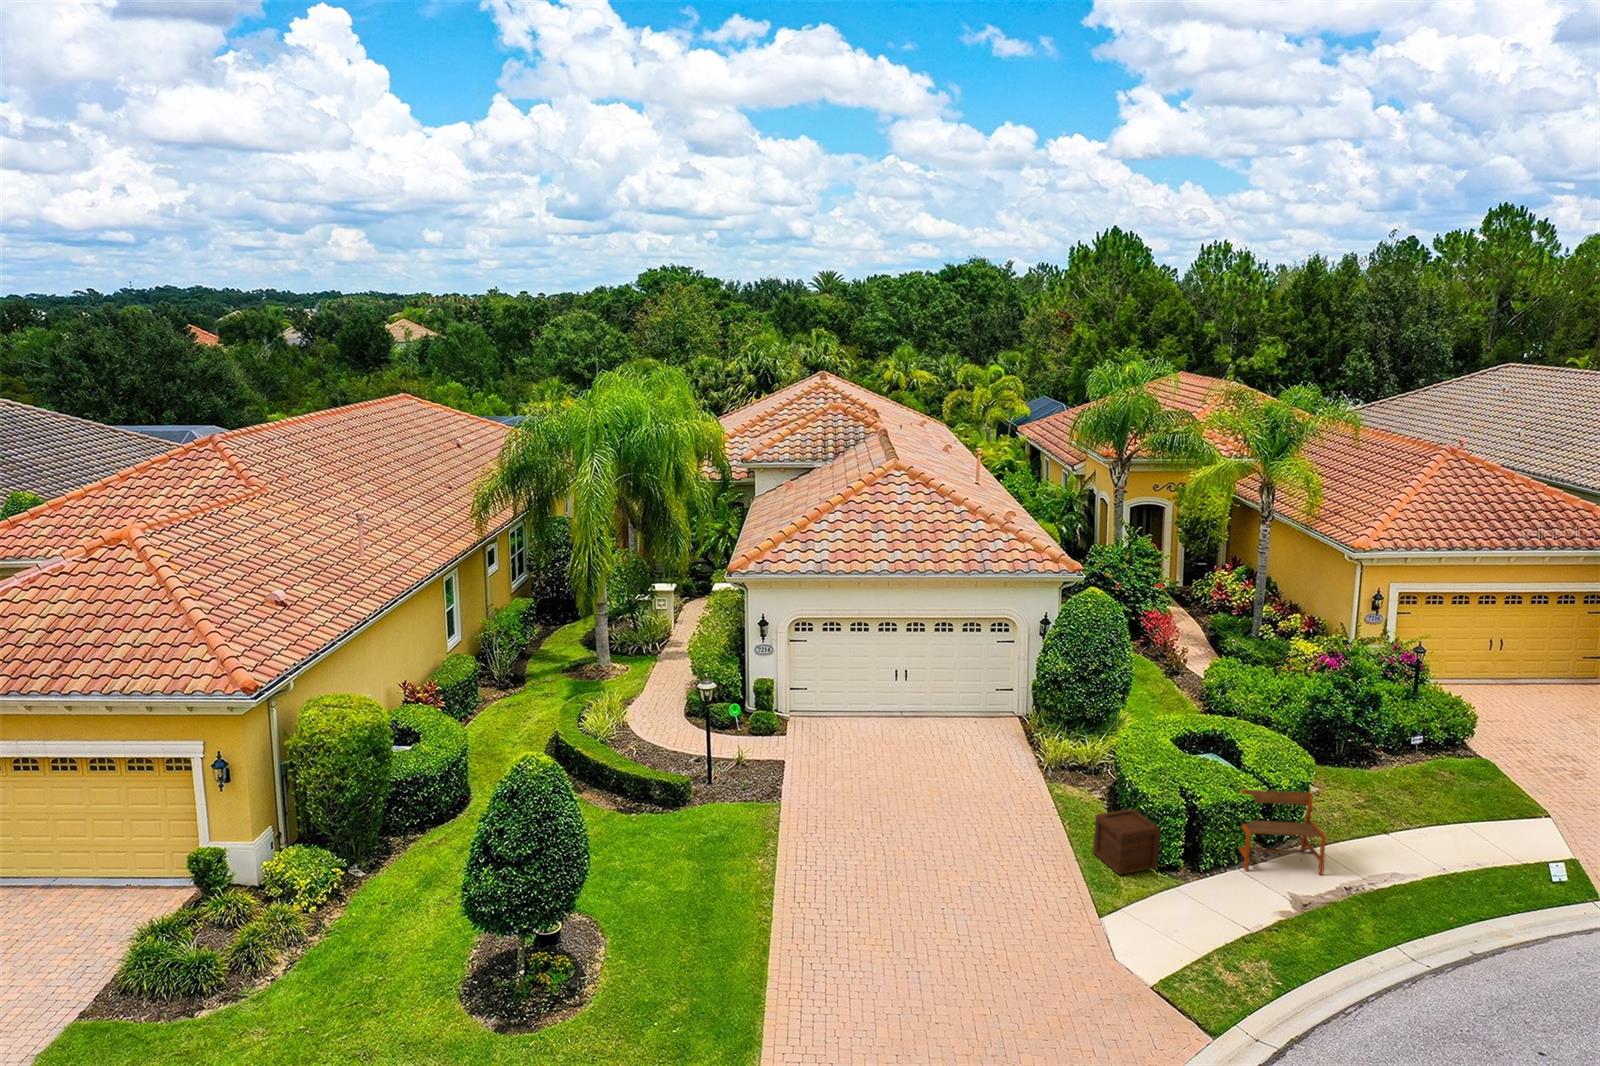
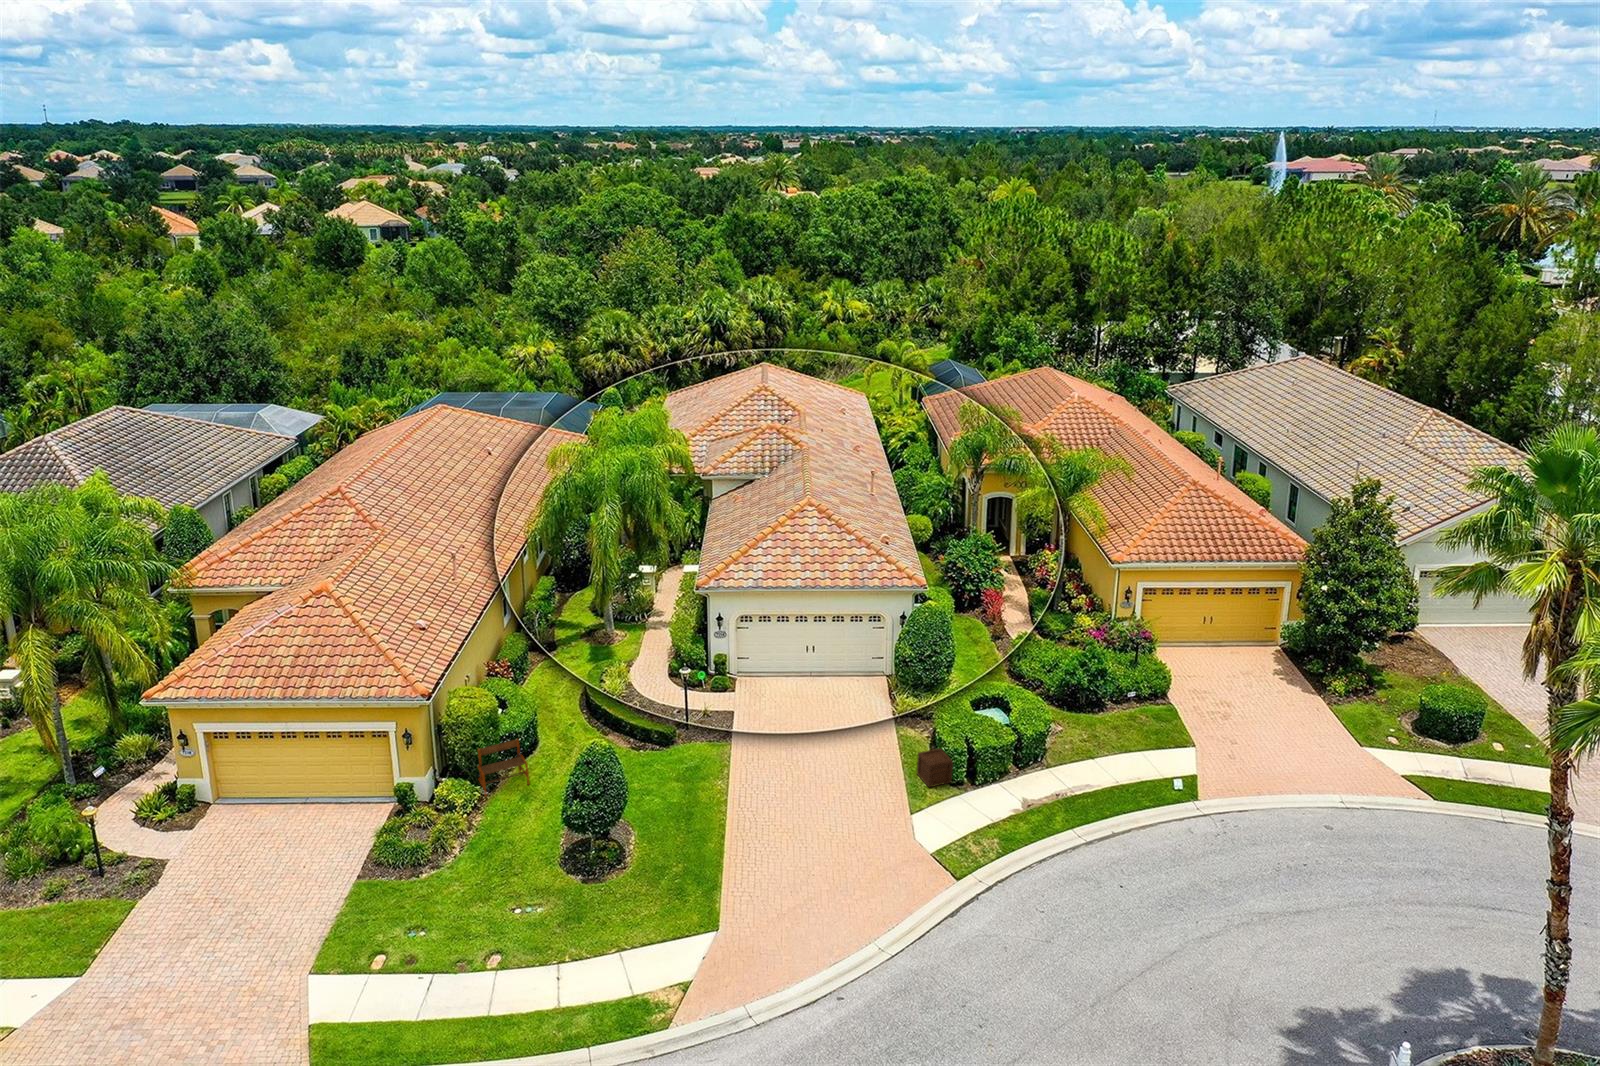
bench: present [1239,789,1326,875] -> present [478,739,530,797]

